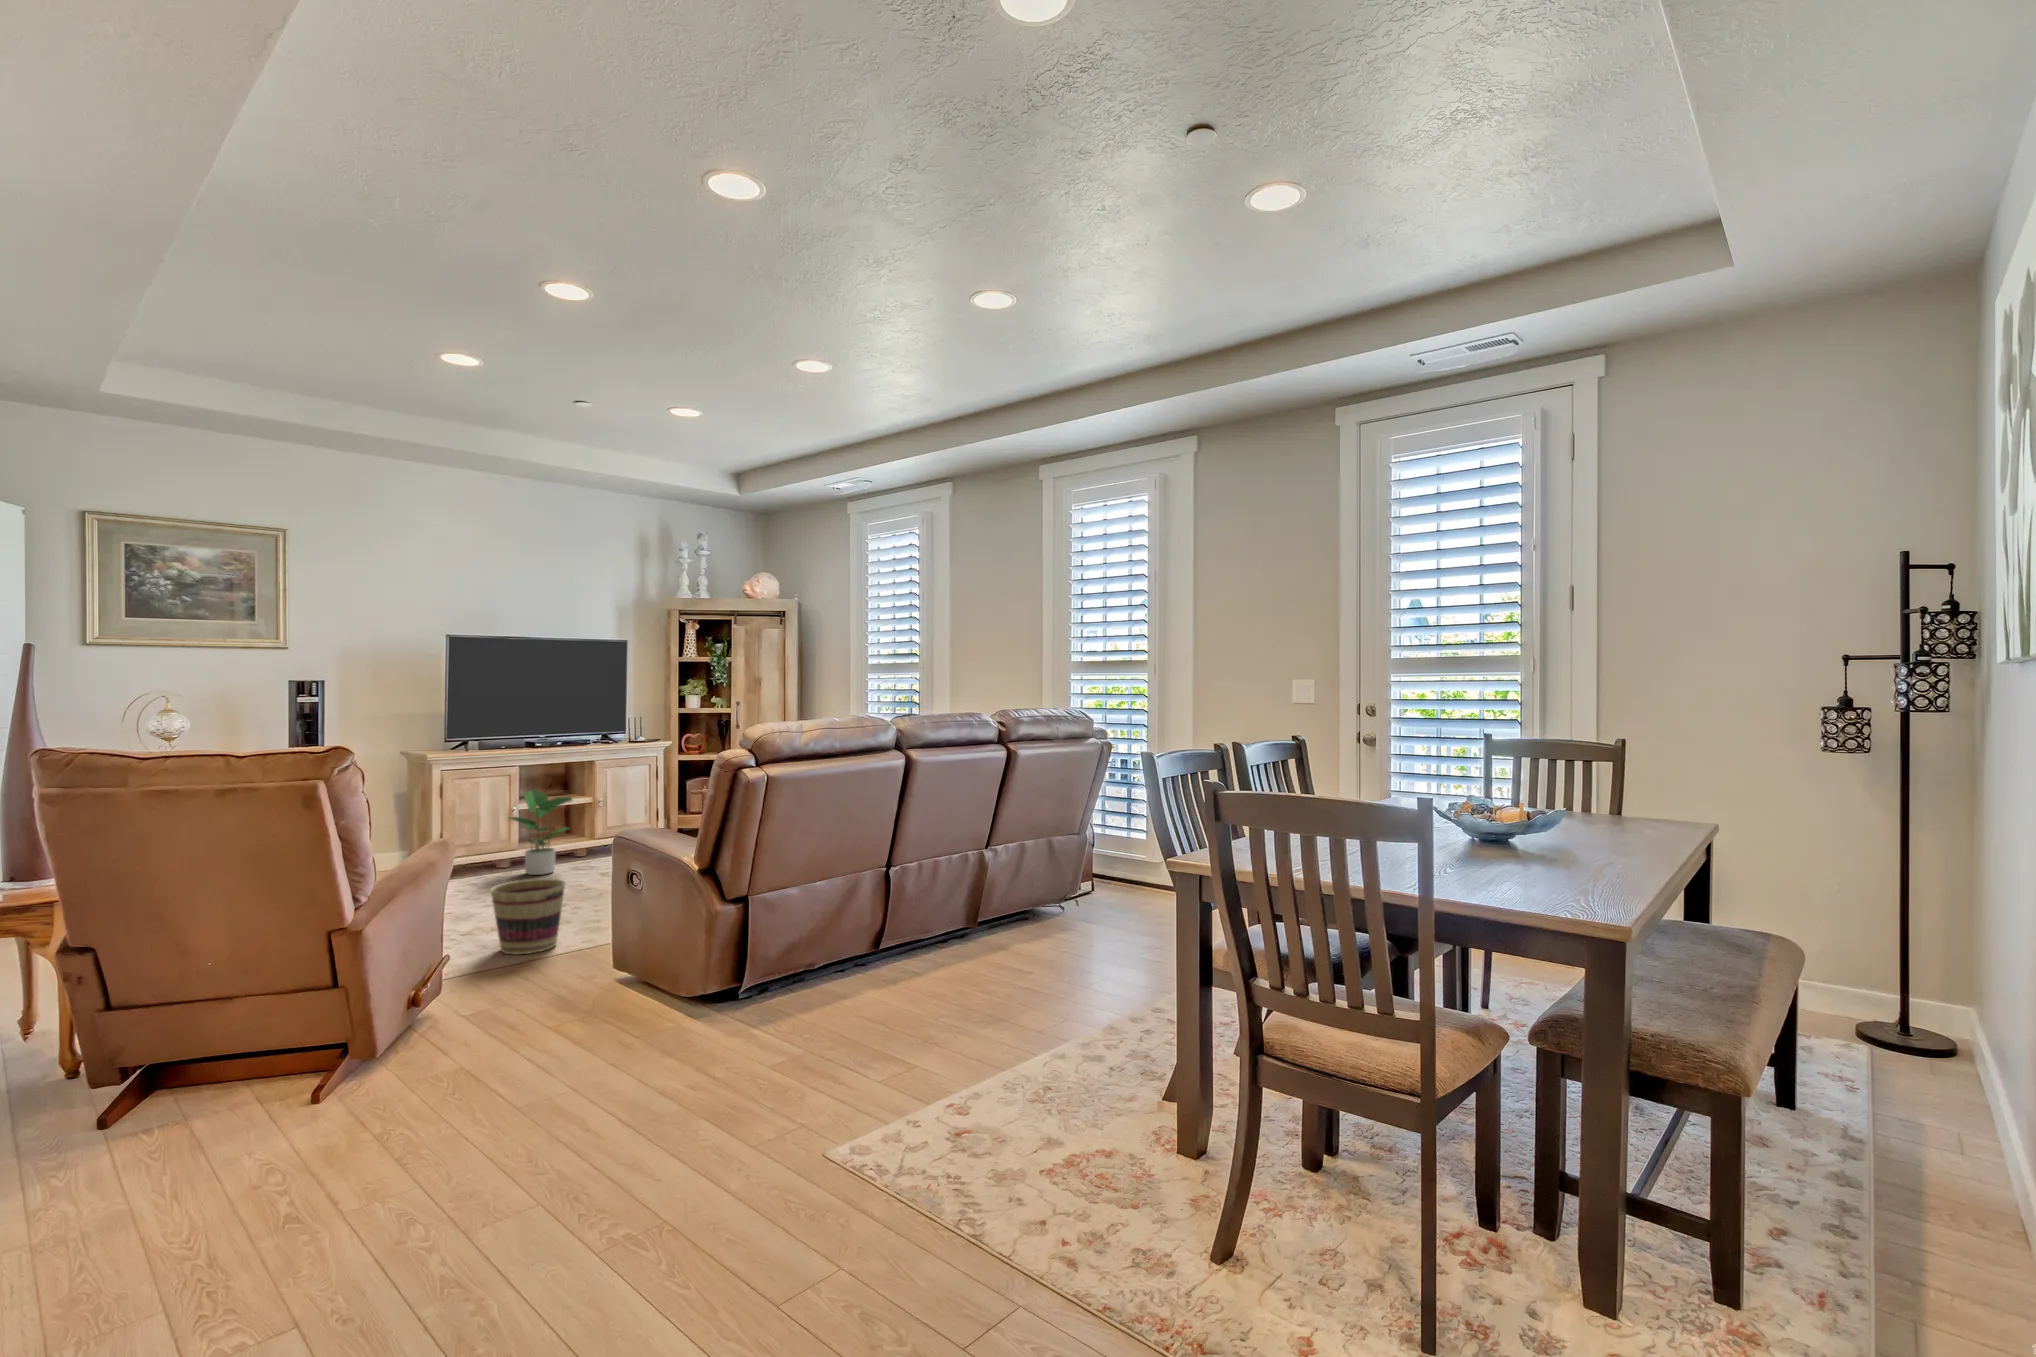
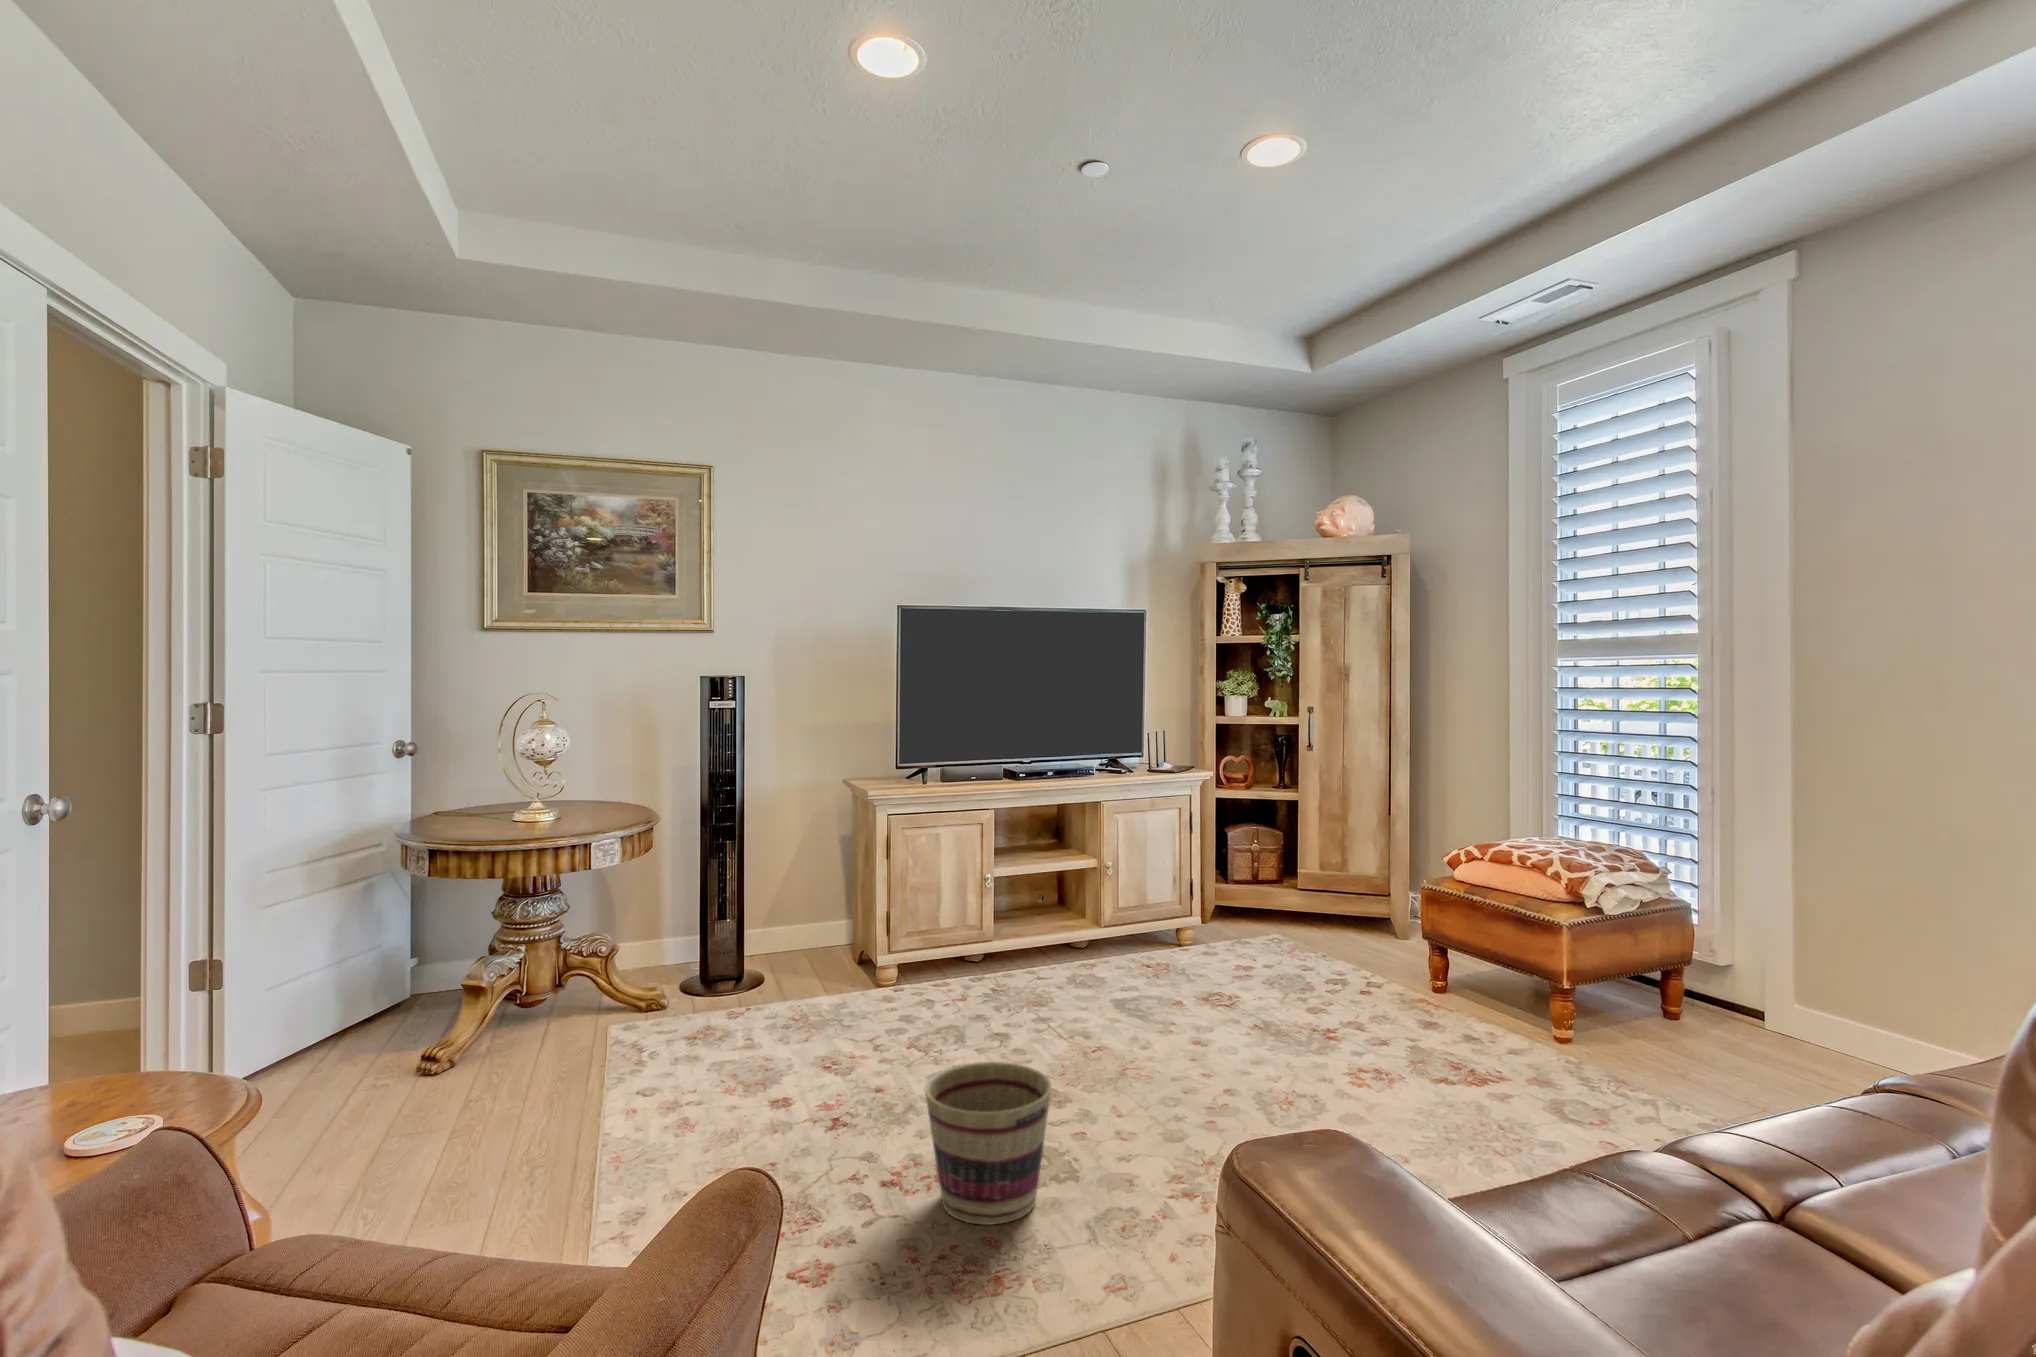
potted plant: present [510,790,572,875] -> none [975,843,1068,979]

